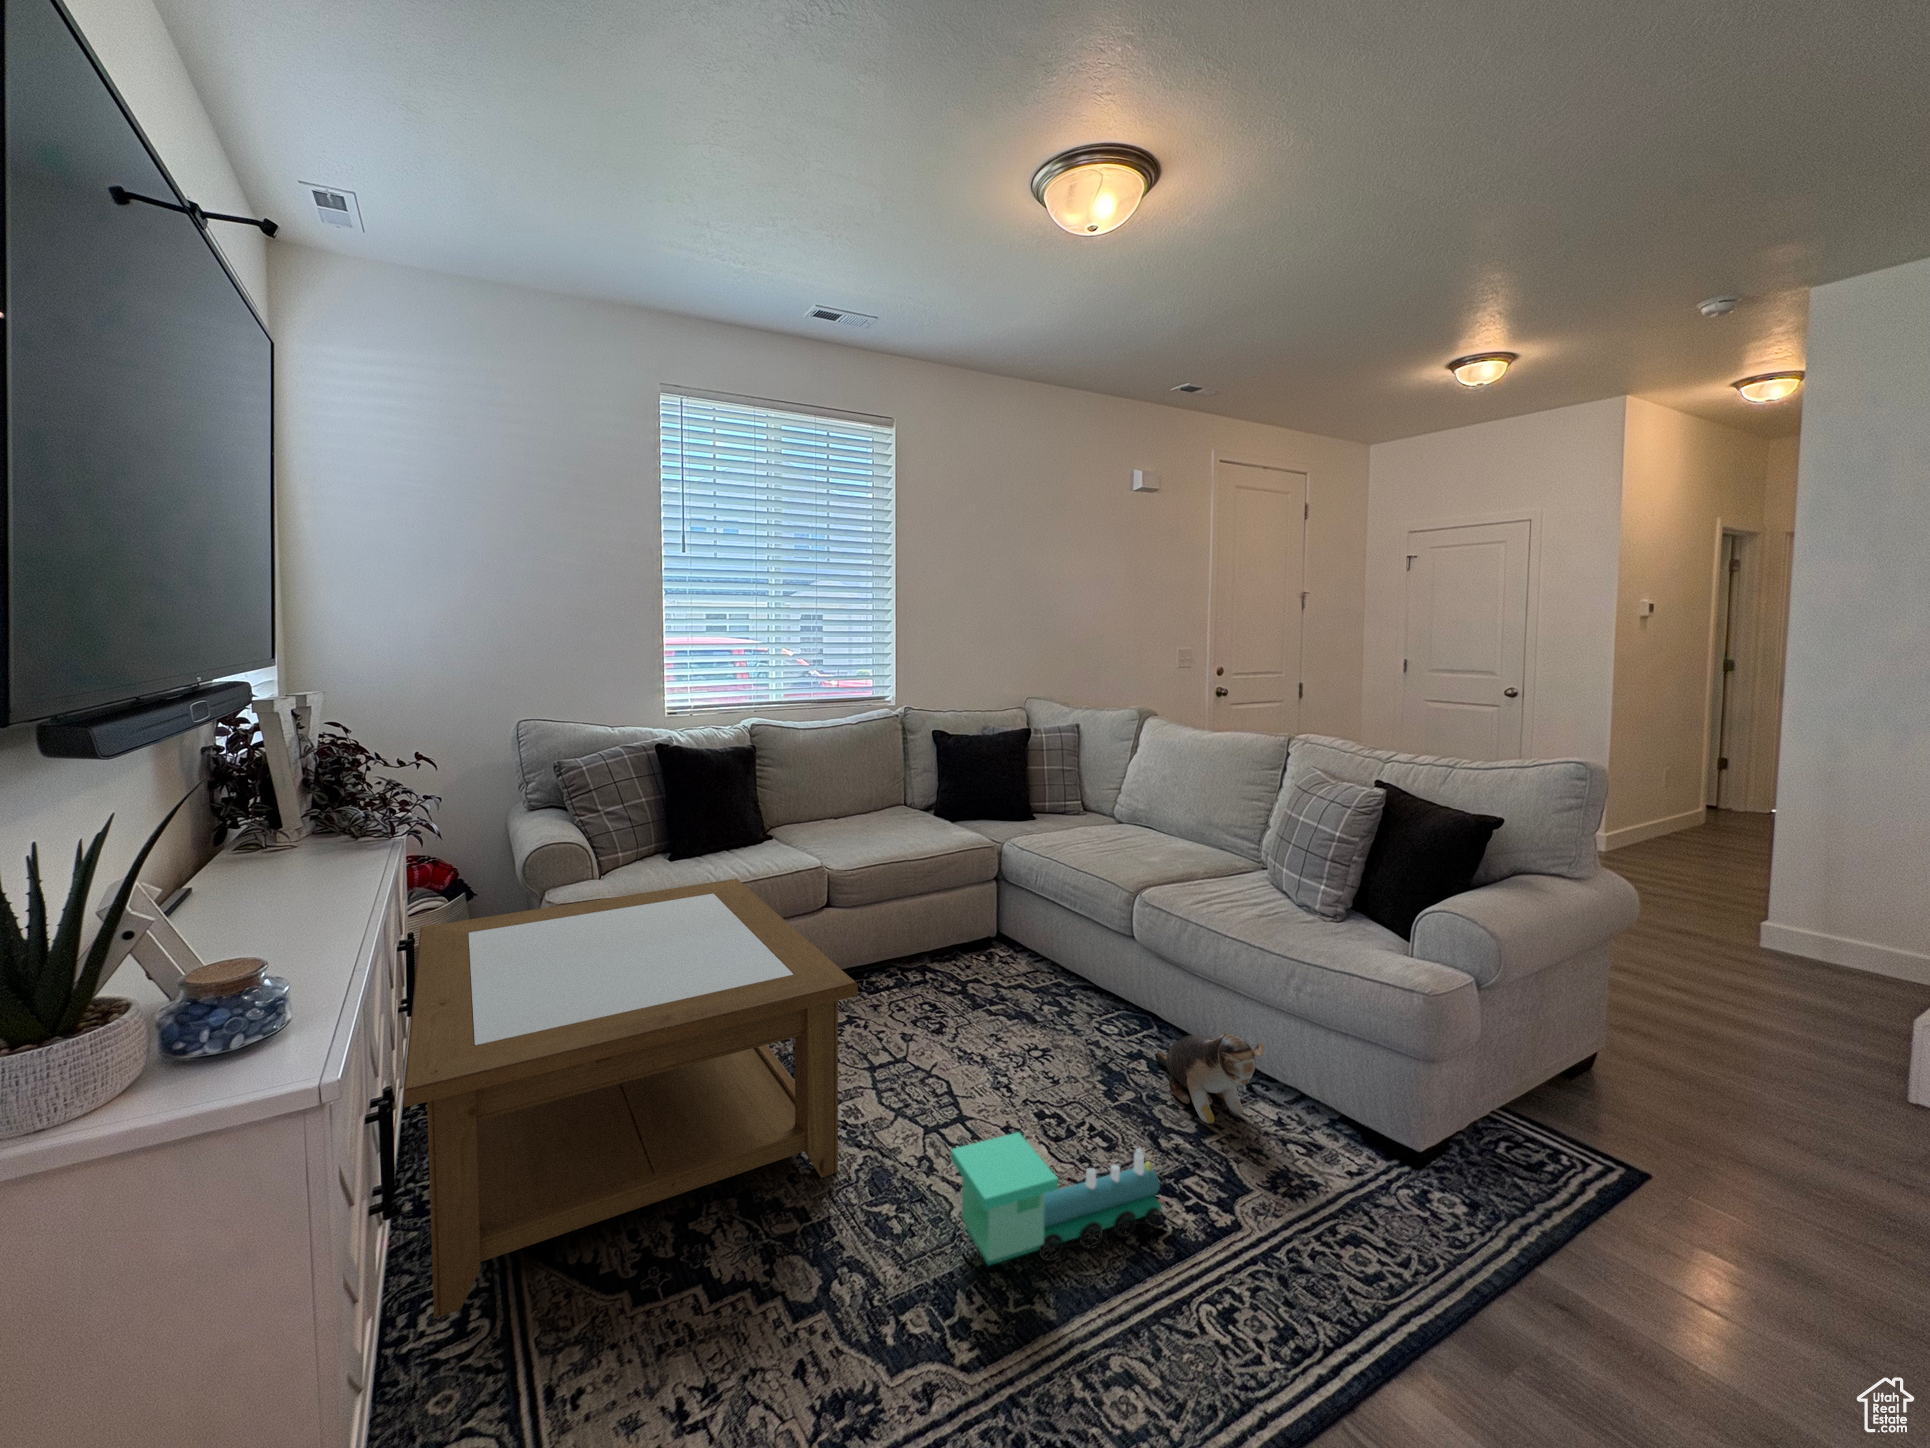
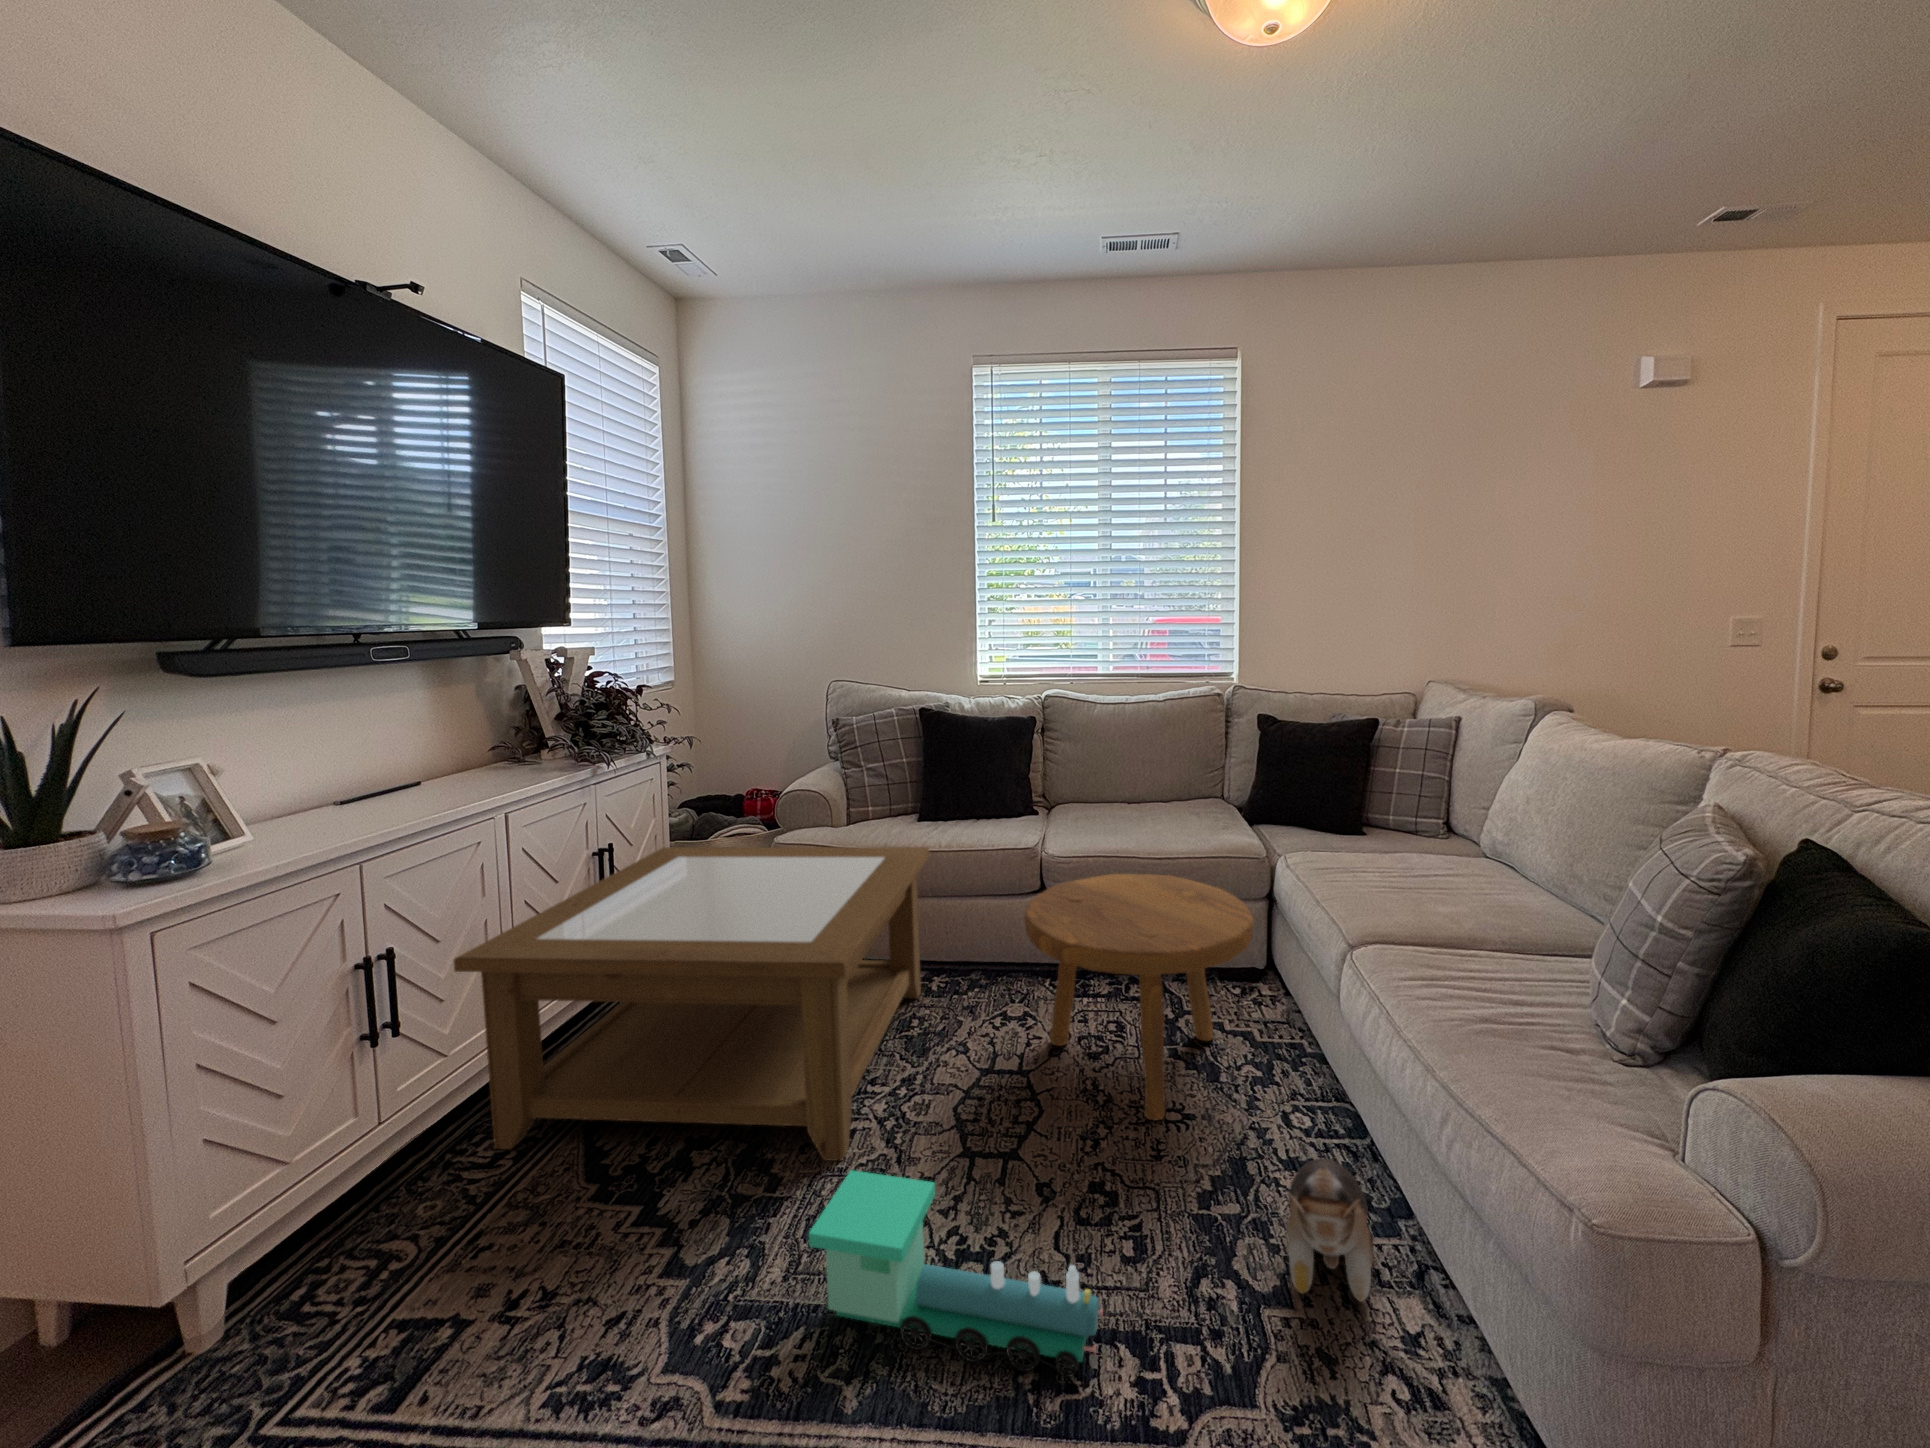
footstool: none [882,870,1065,1059] -> present [1024,874,1254,1120]

